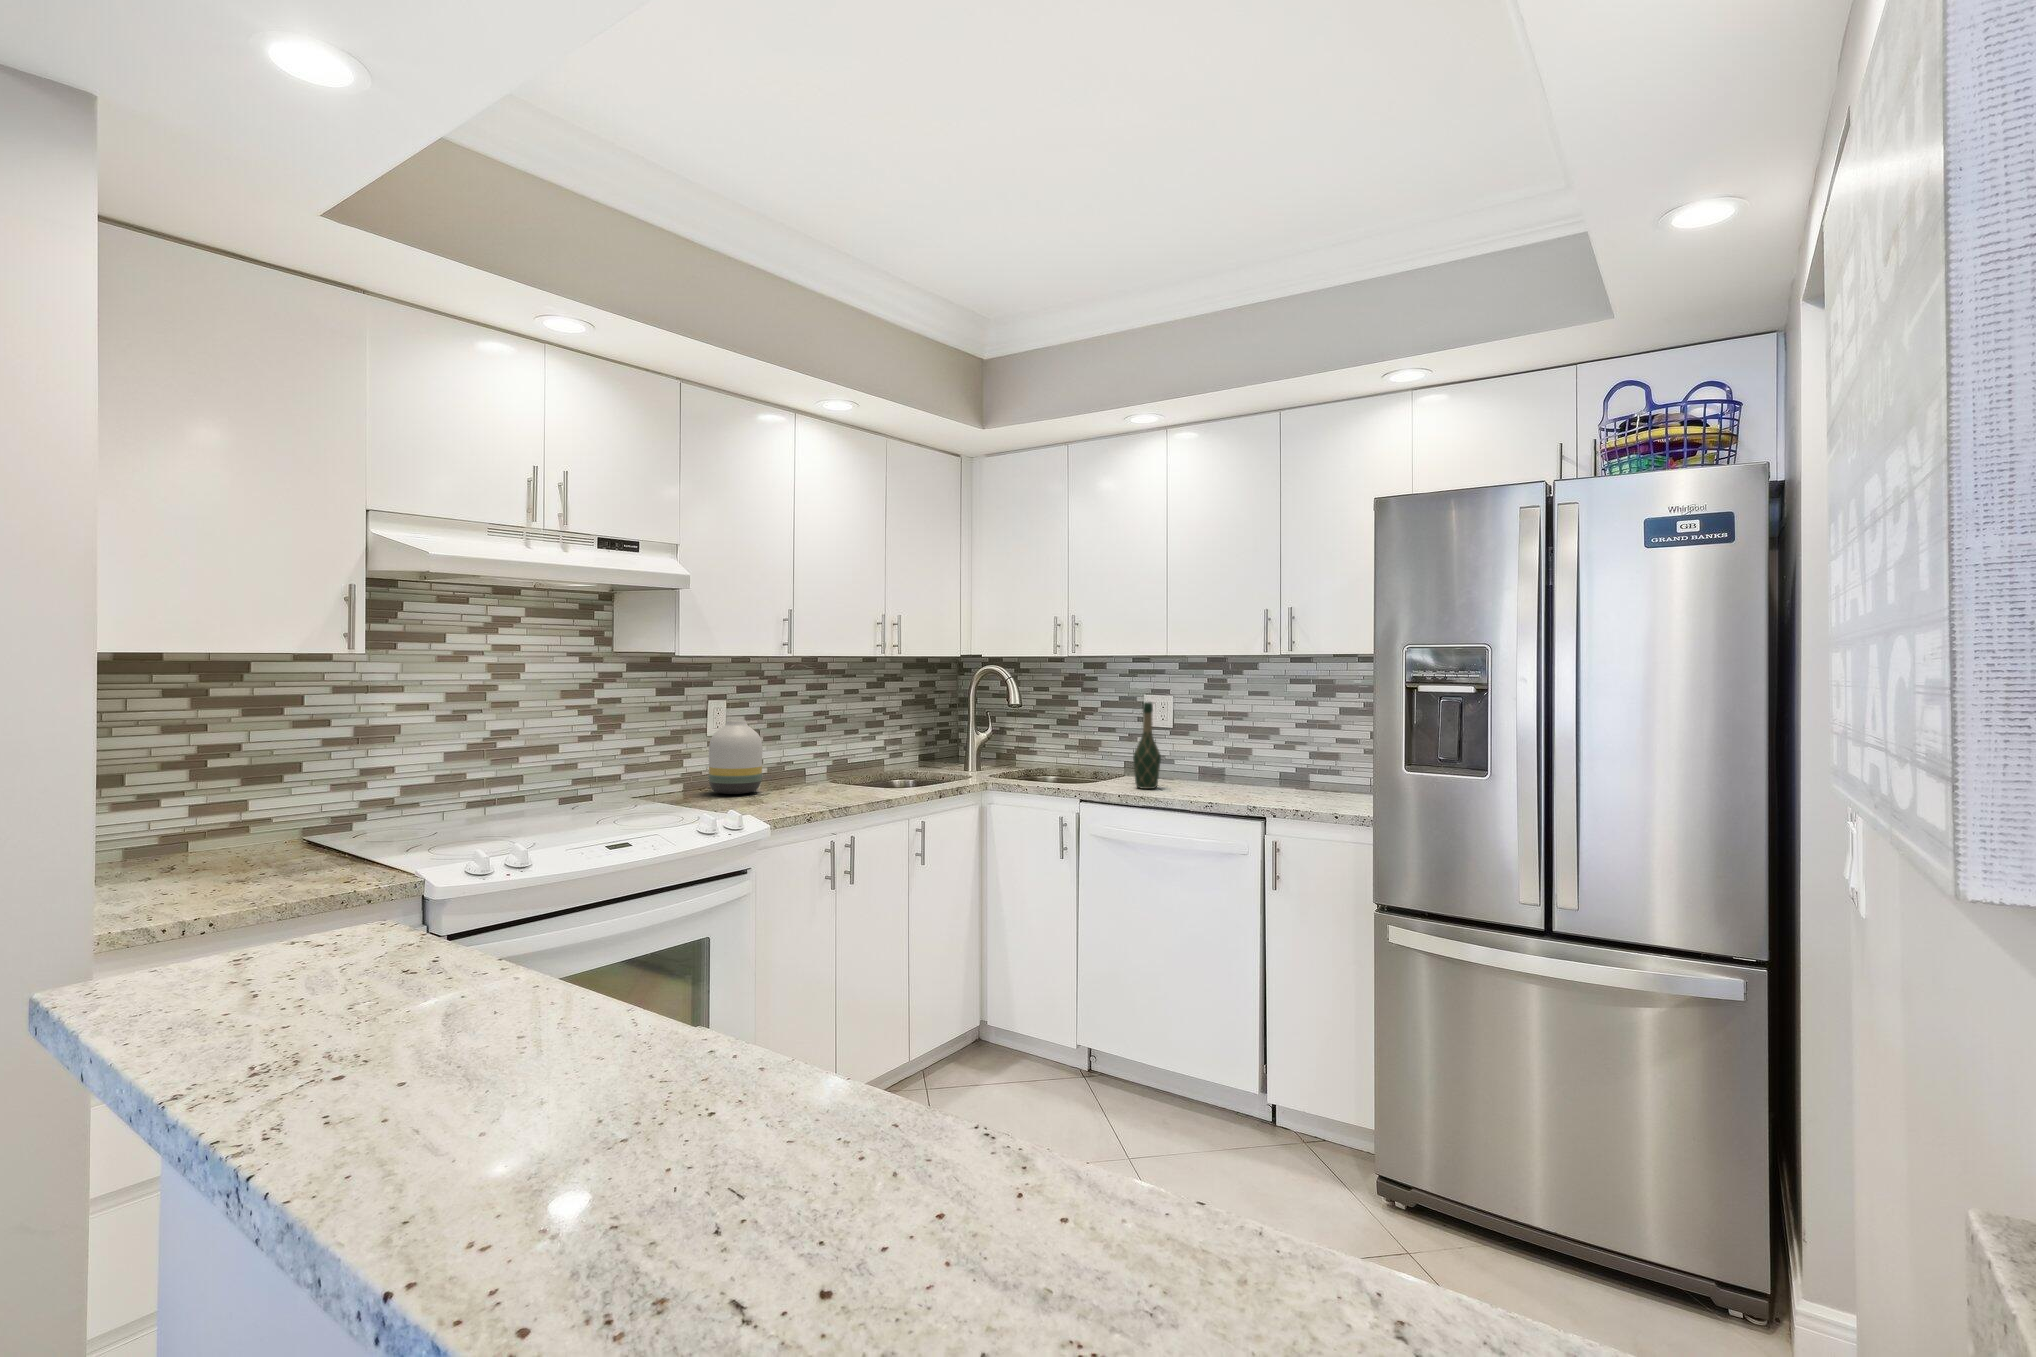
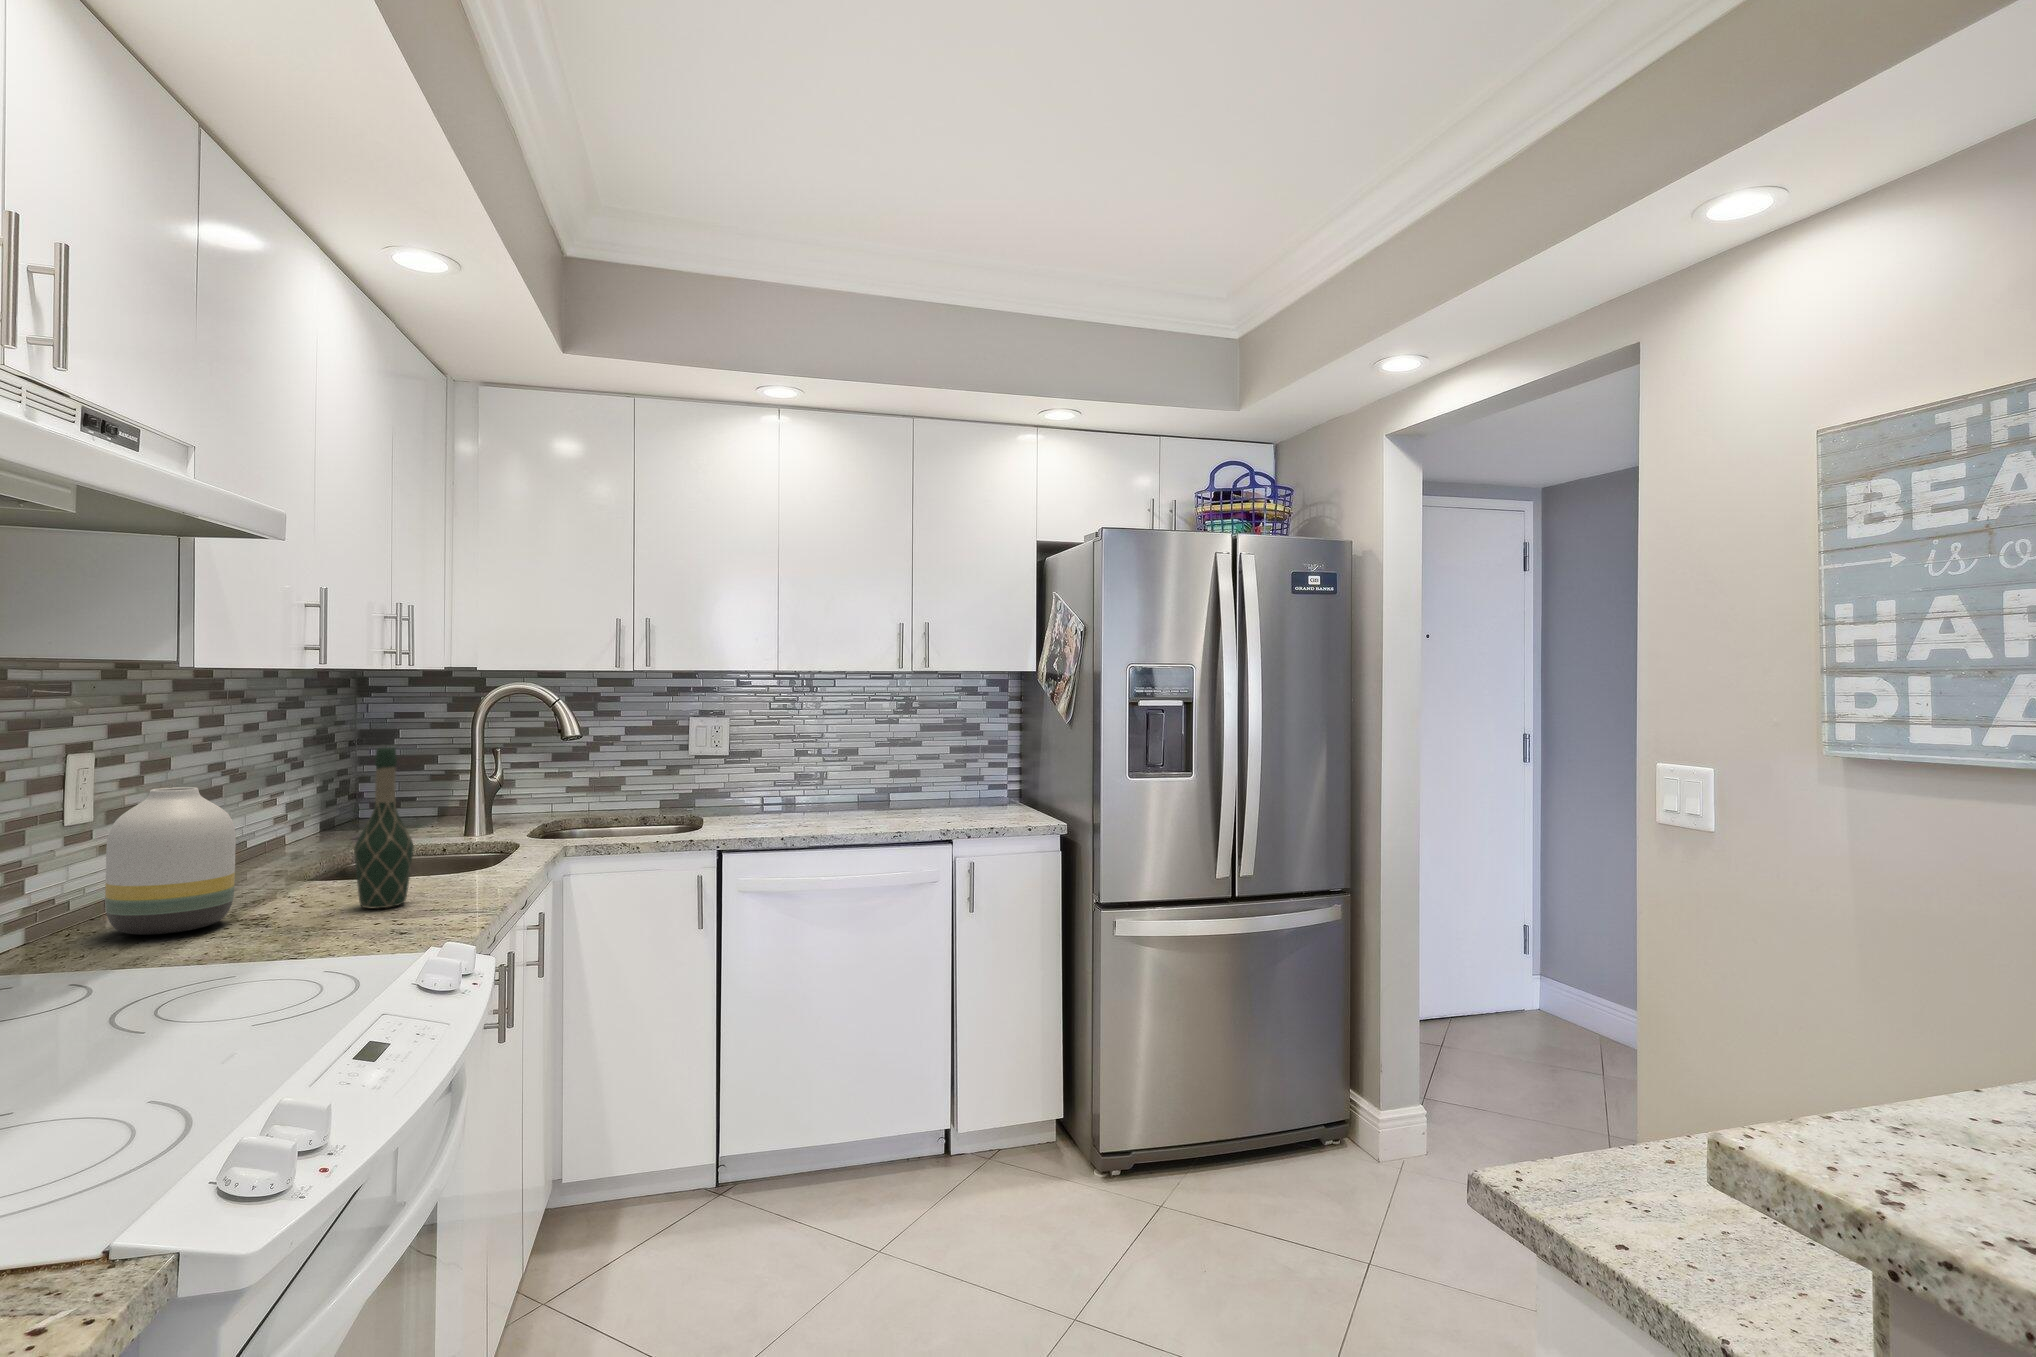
wine bottle: present [1133,702,1161,789] -> present [354,747,414,908]

